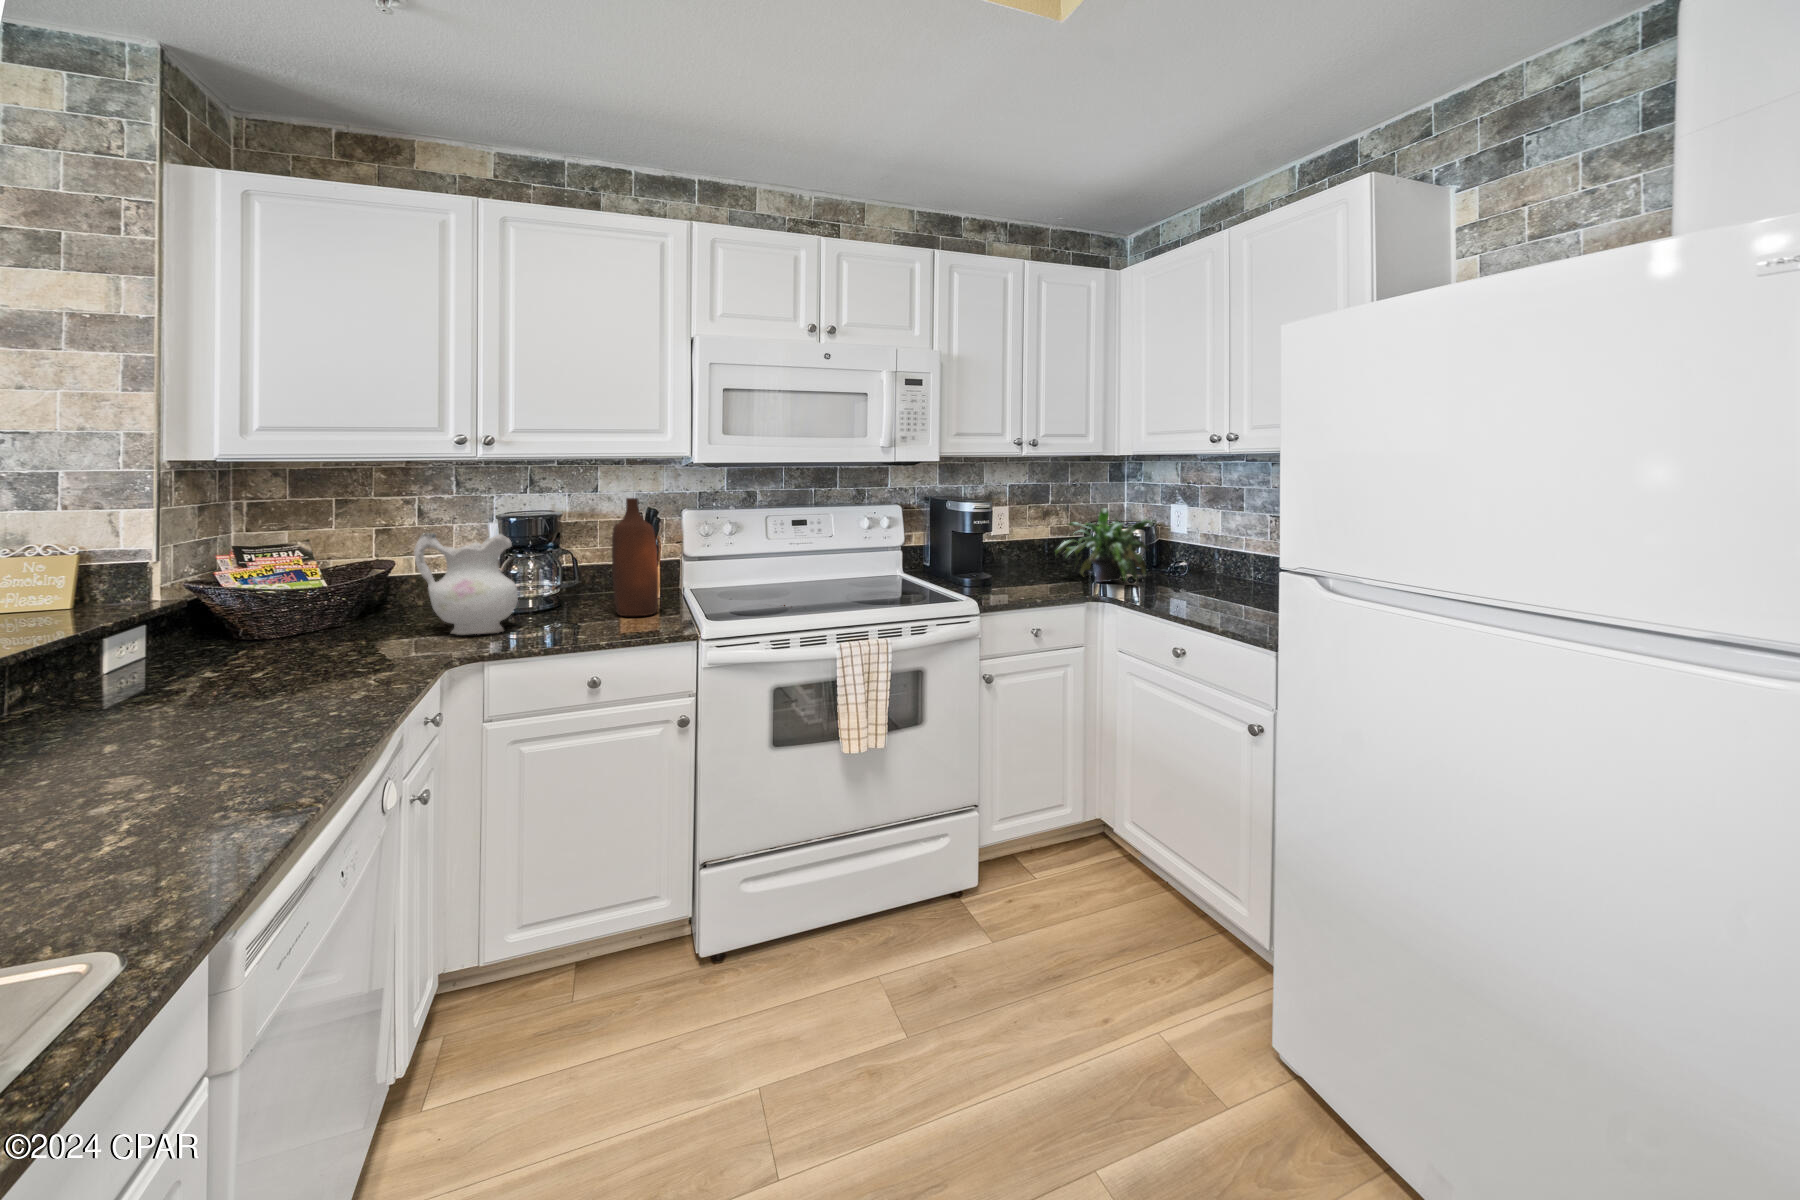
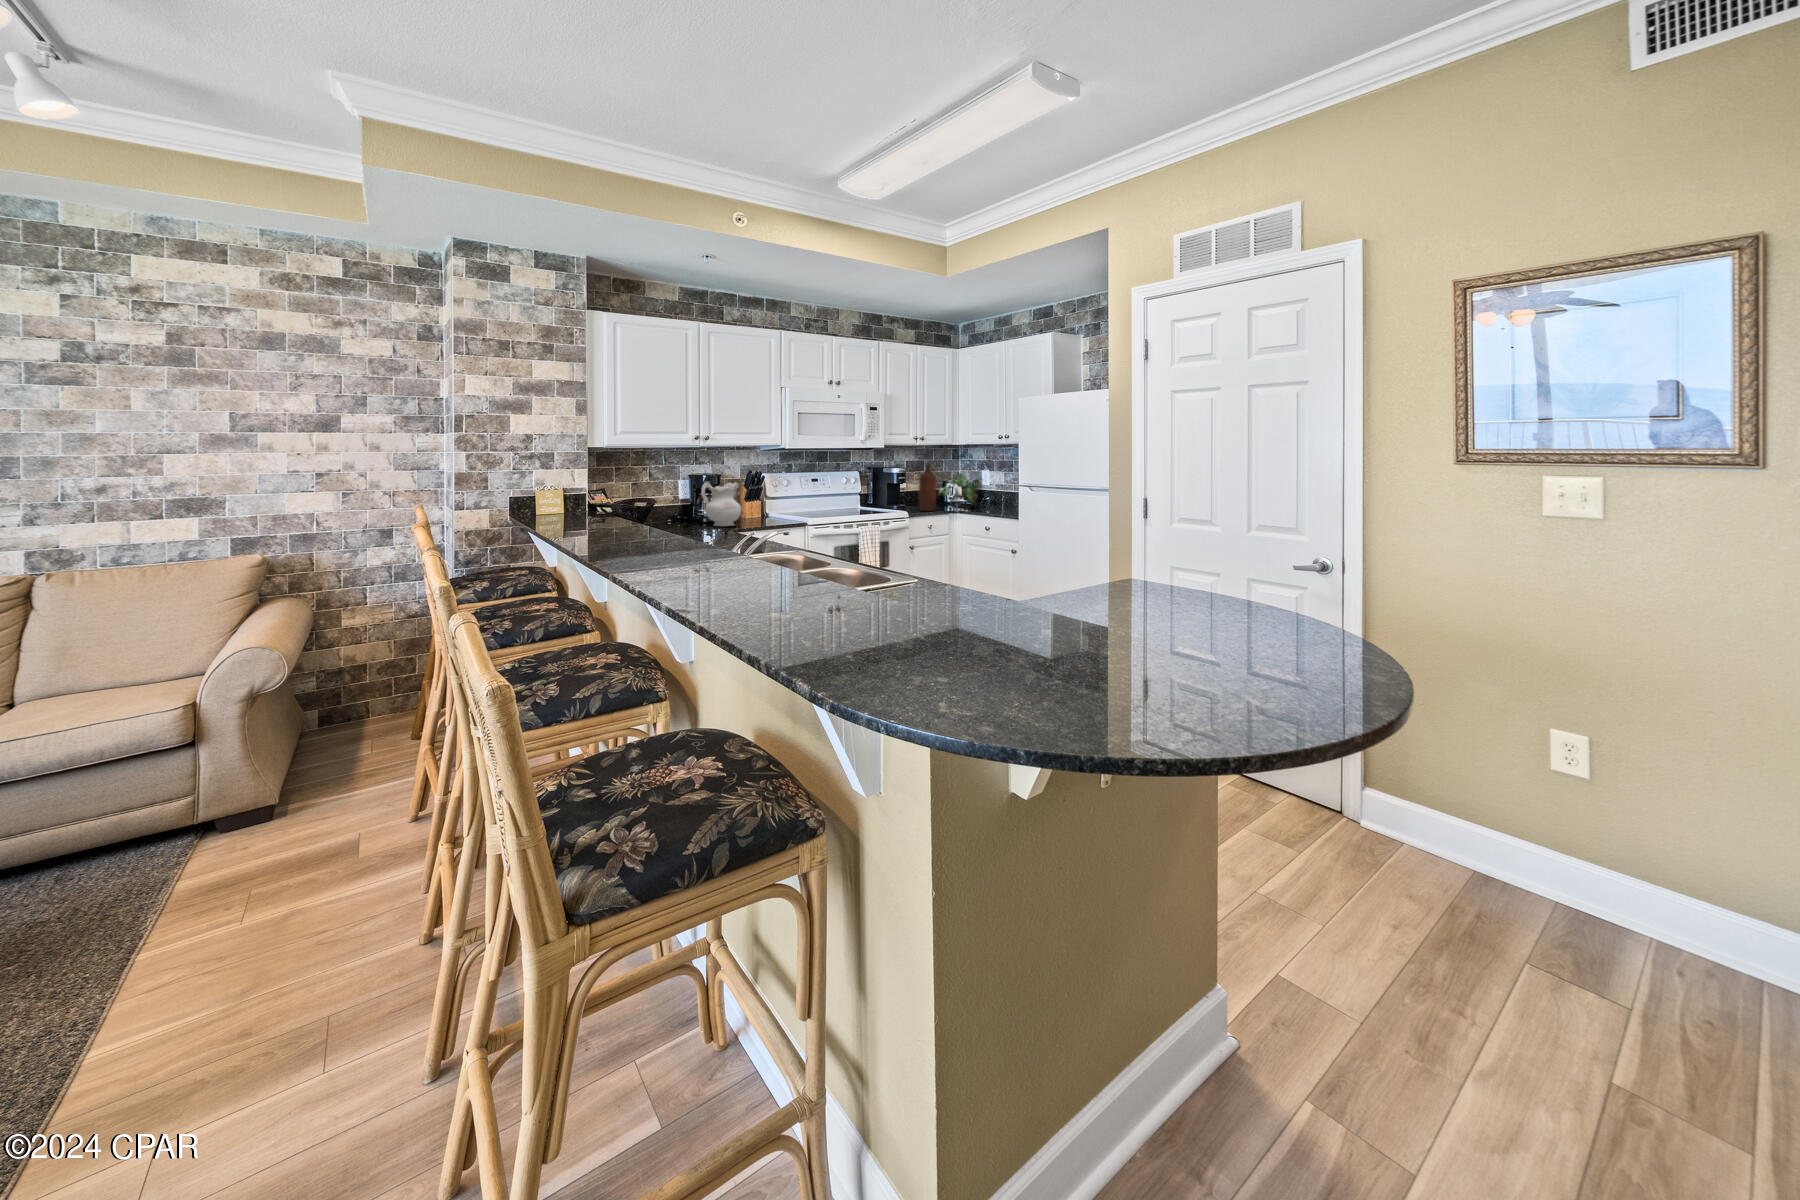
bottle: present [612,498,658,616] -> present [919,464,936,511]

